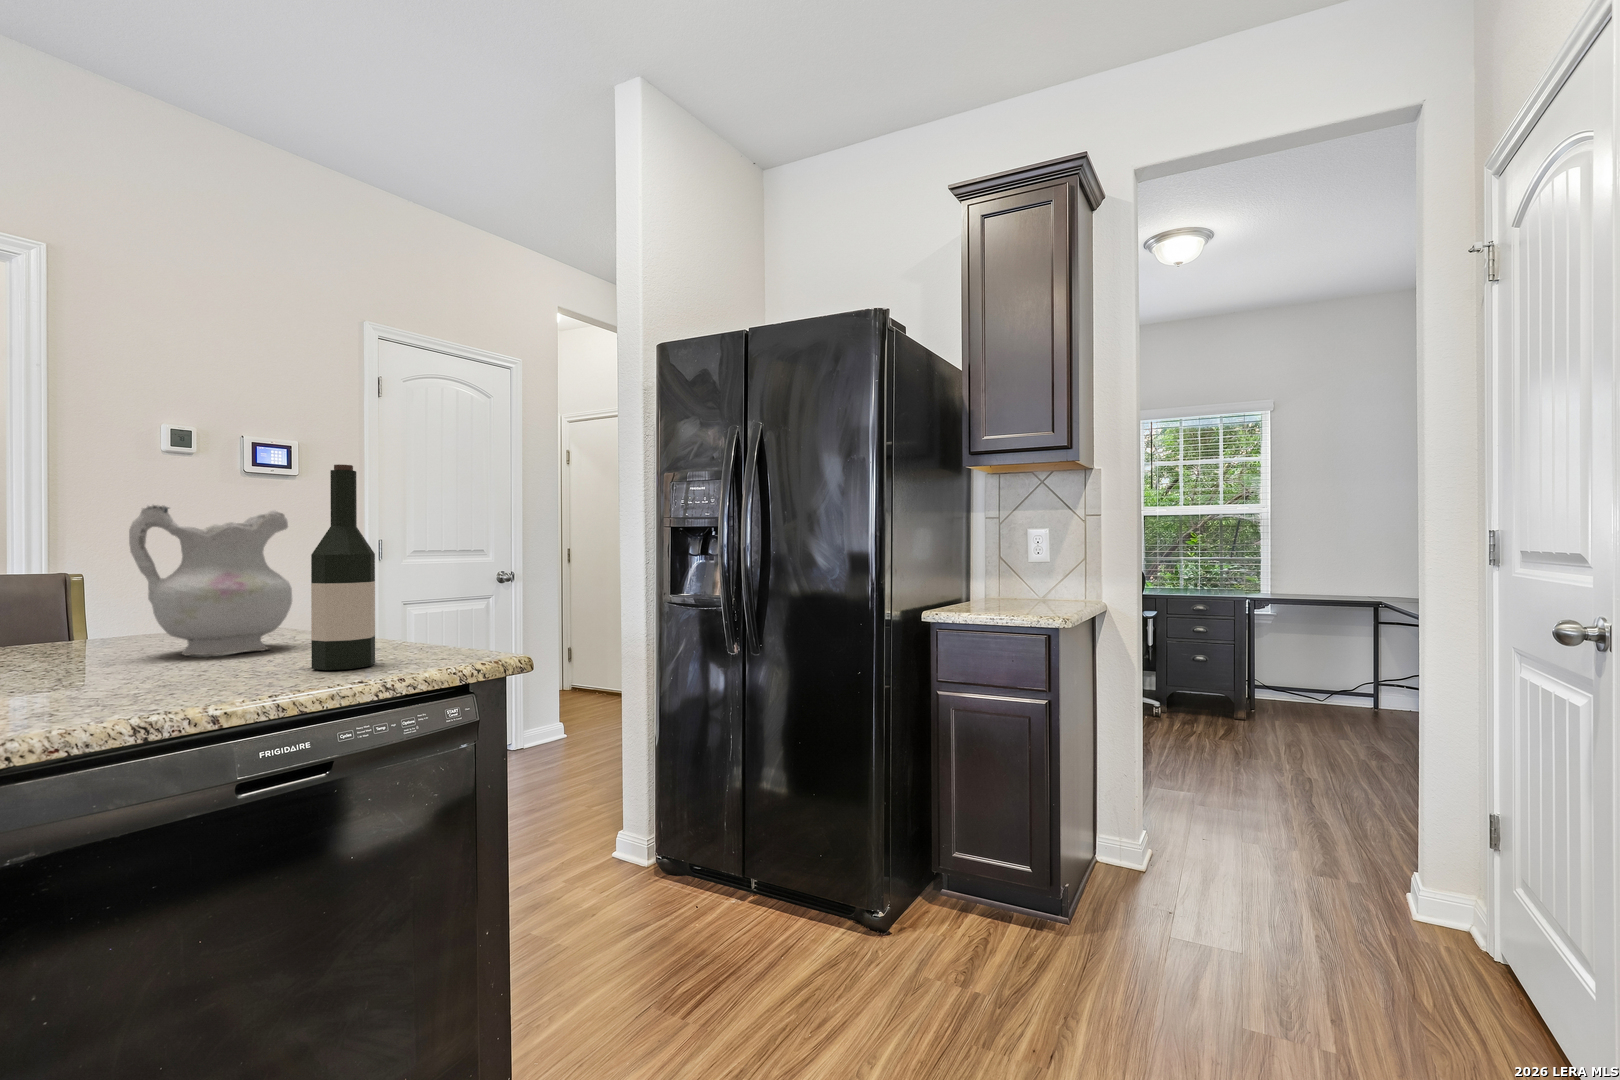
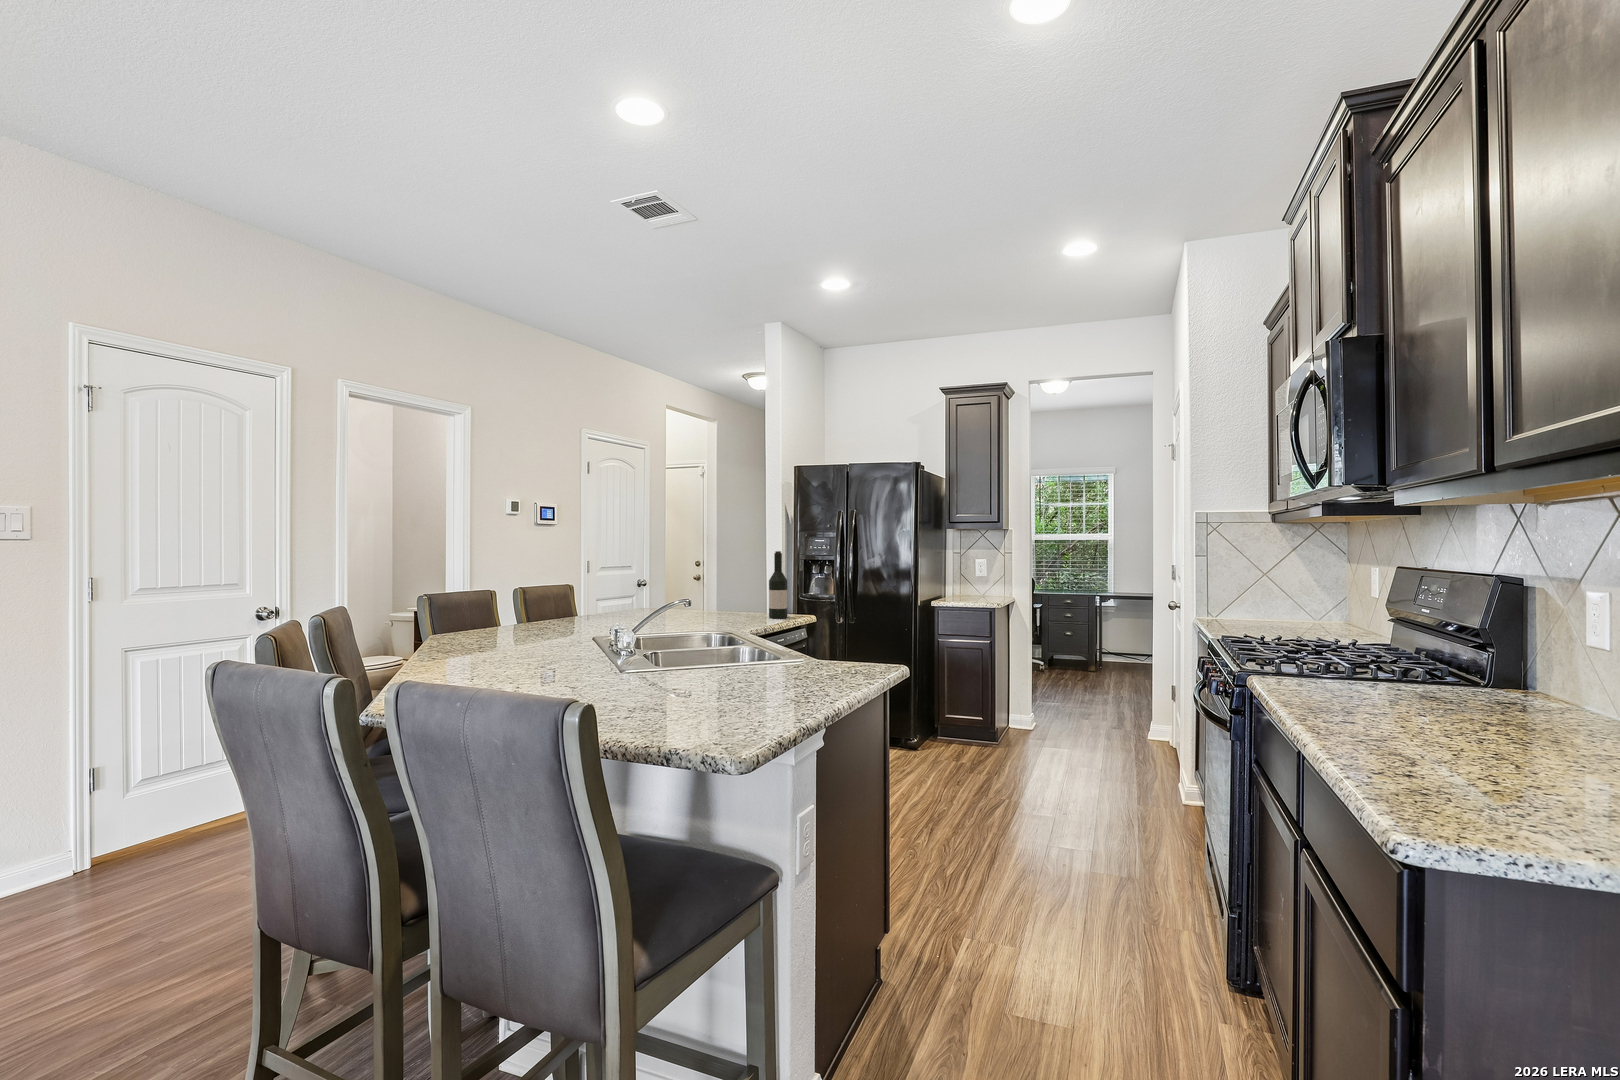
ceramic pitcher: present [129,505,292,655] -> none [691,562,732,616]

